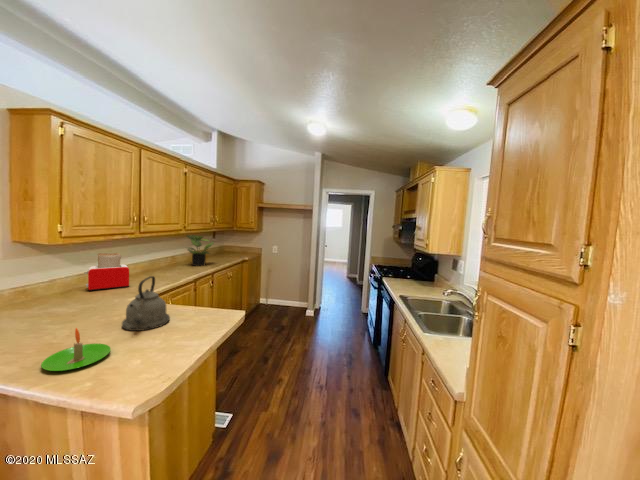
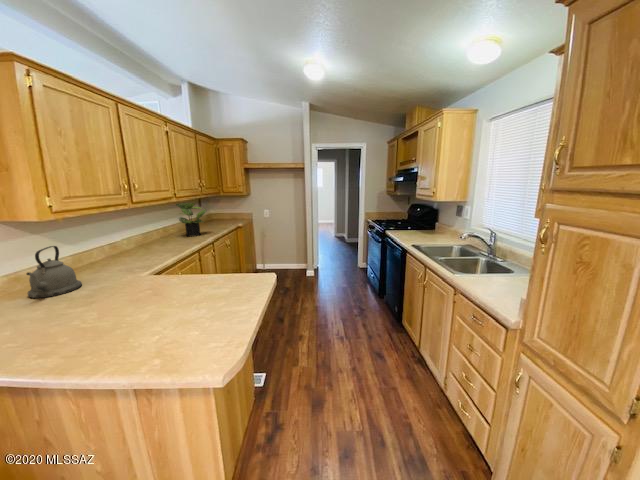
toaster: present [85,253,129,291] -> none [81,227,133,271]
kettle: present [122,276,170,331] -> present [27,246,82,298]
candle: present [41,328,111,371] -> none [101,303,167,348]

